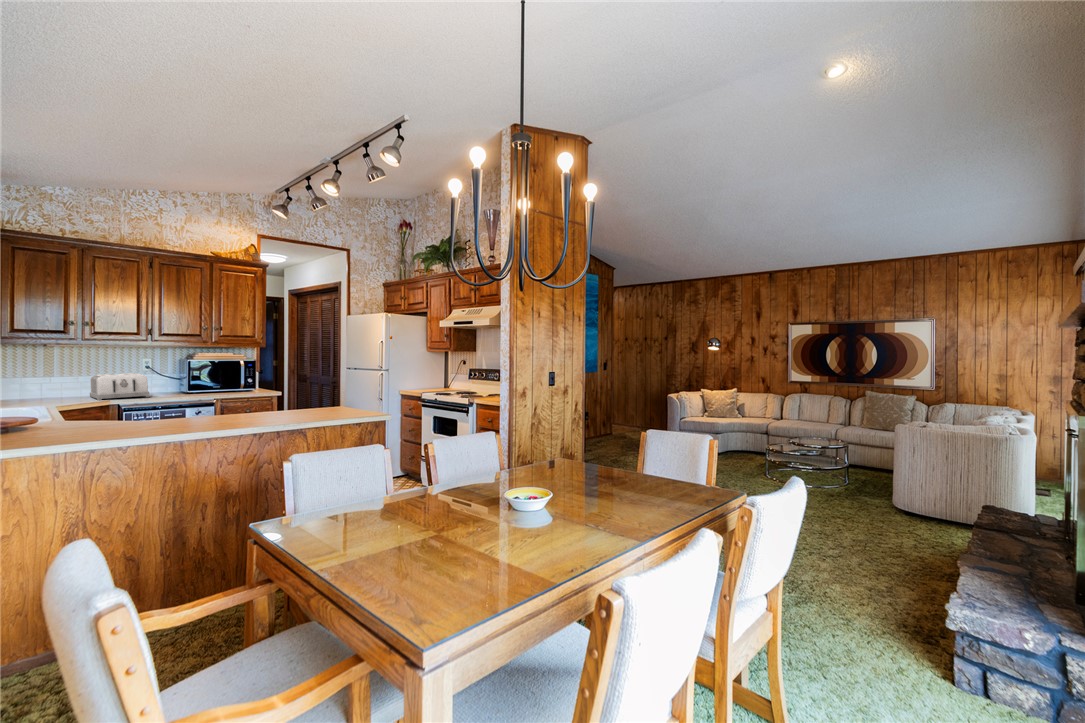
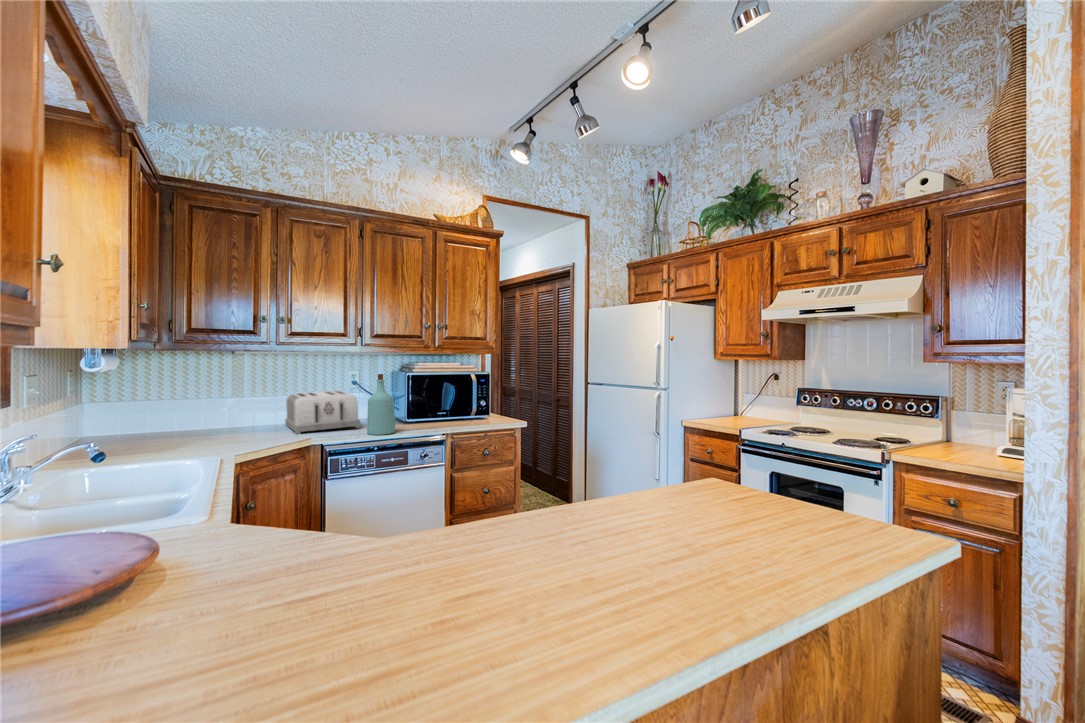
bottle: none [153,360,176,400] -> present [367,374,395,435]

